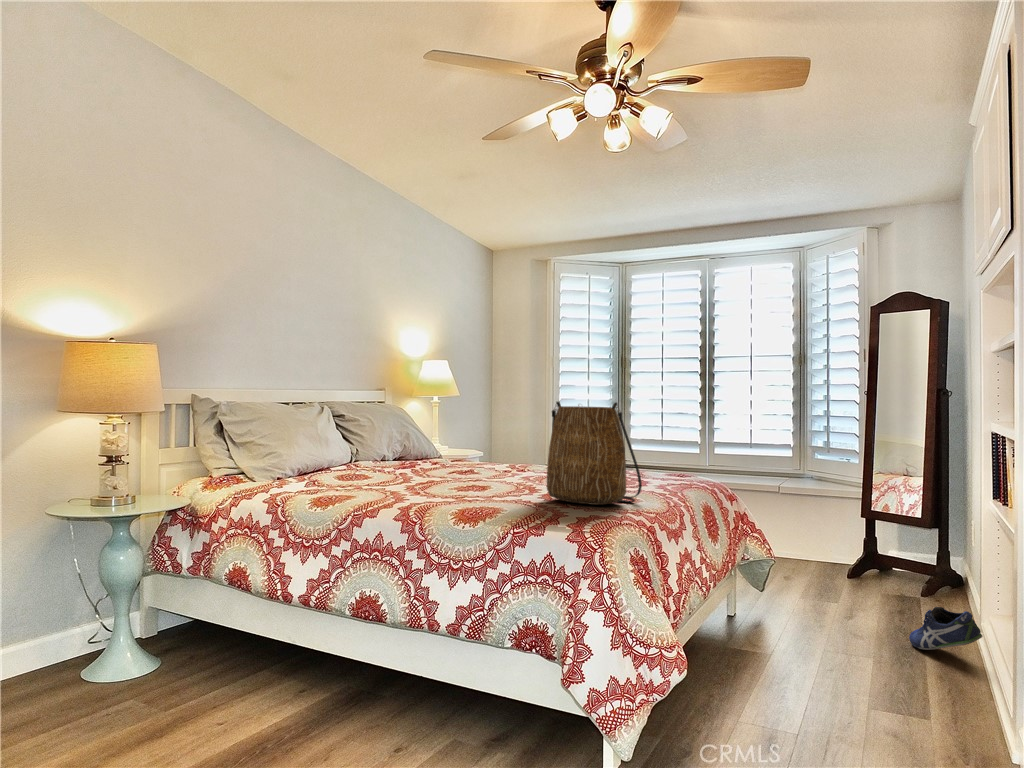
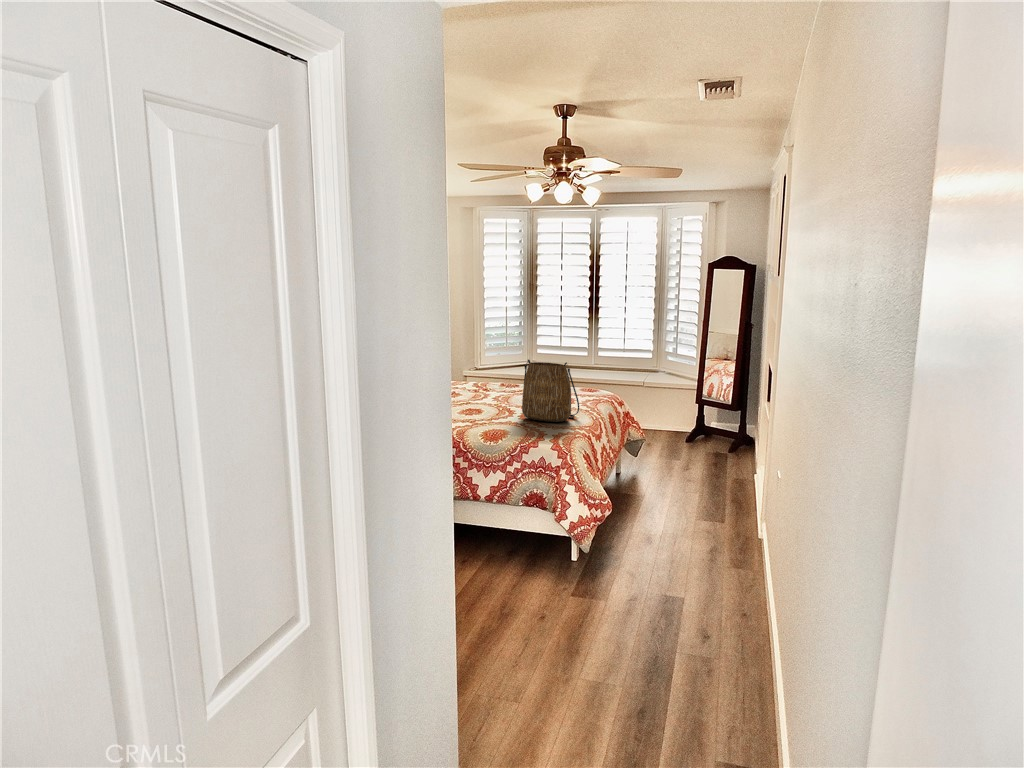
shoe: present [909,607,983,650] -> none [718,462,754,485]

